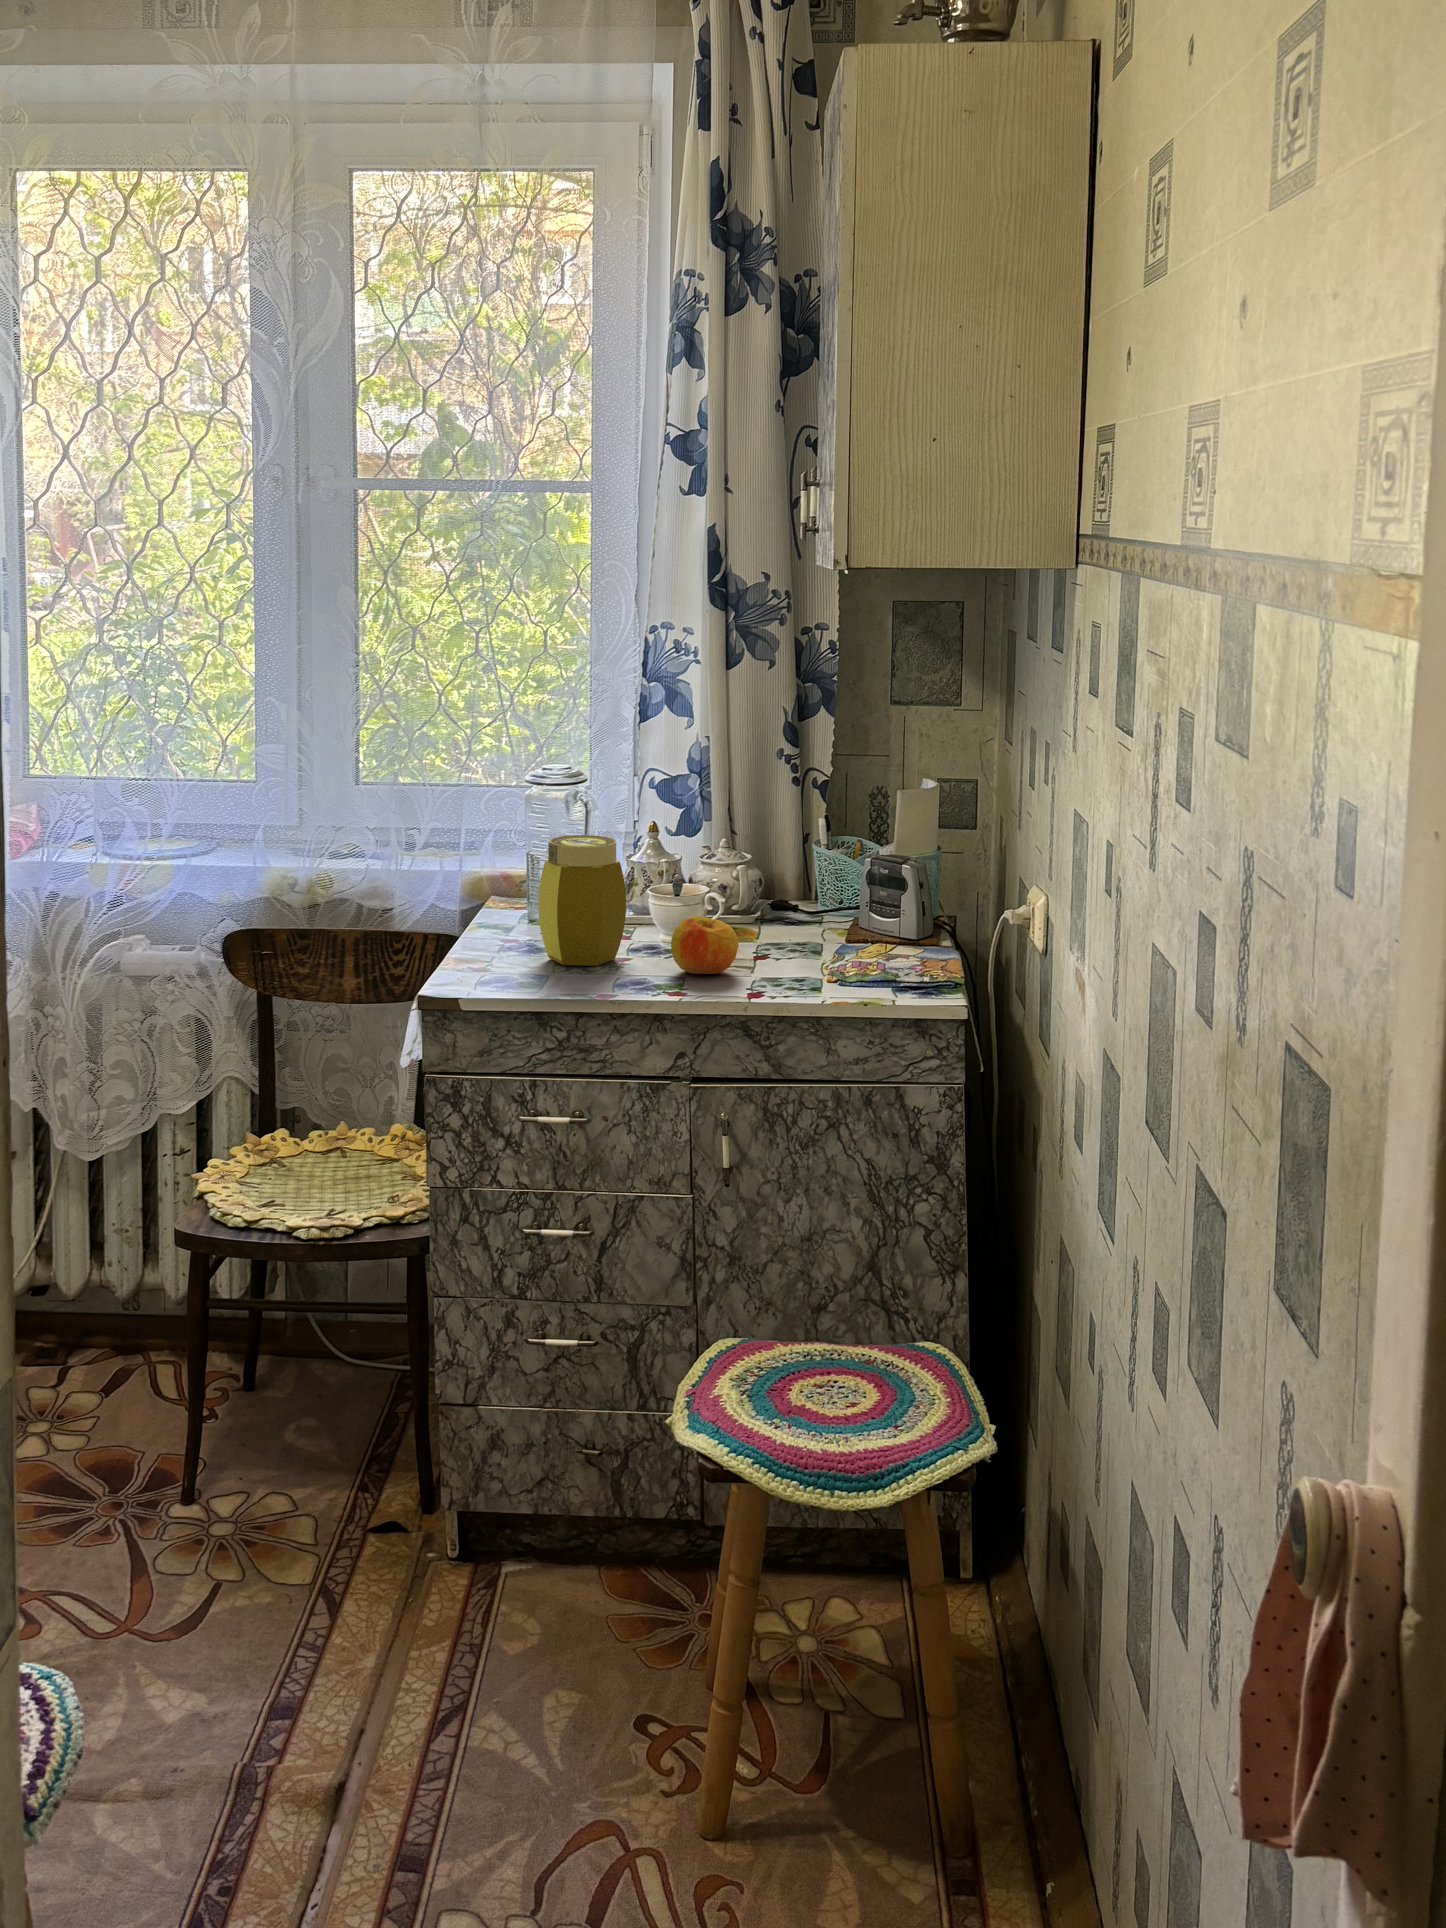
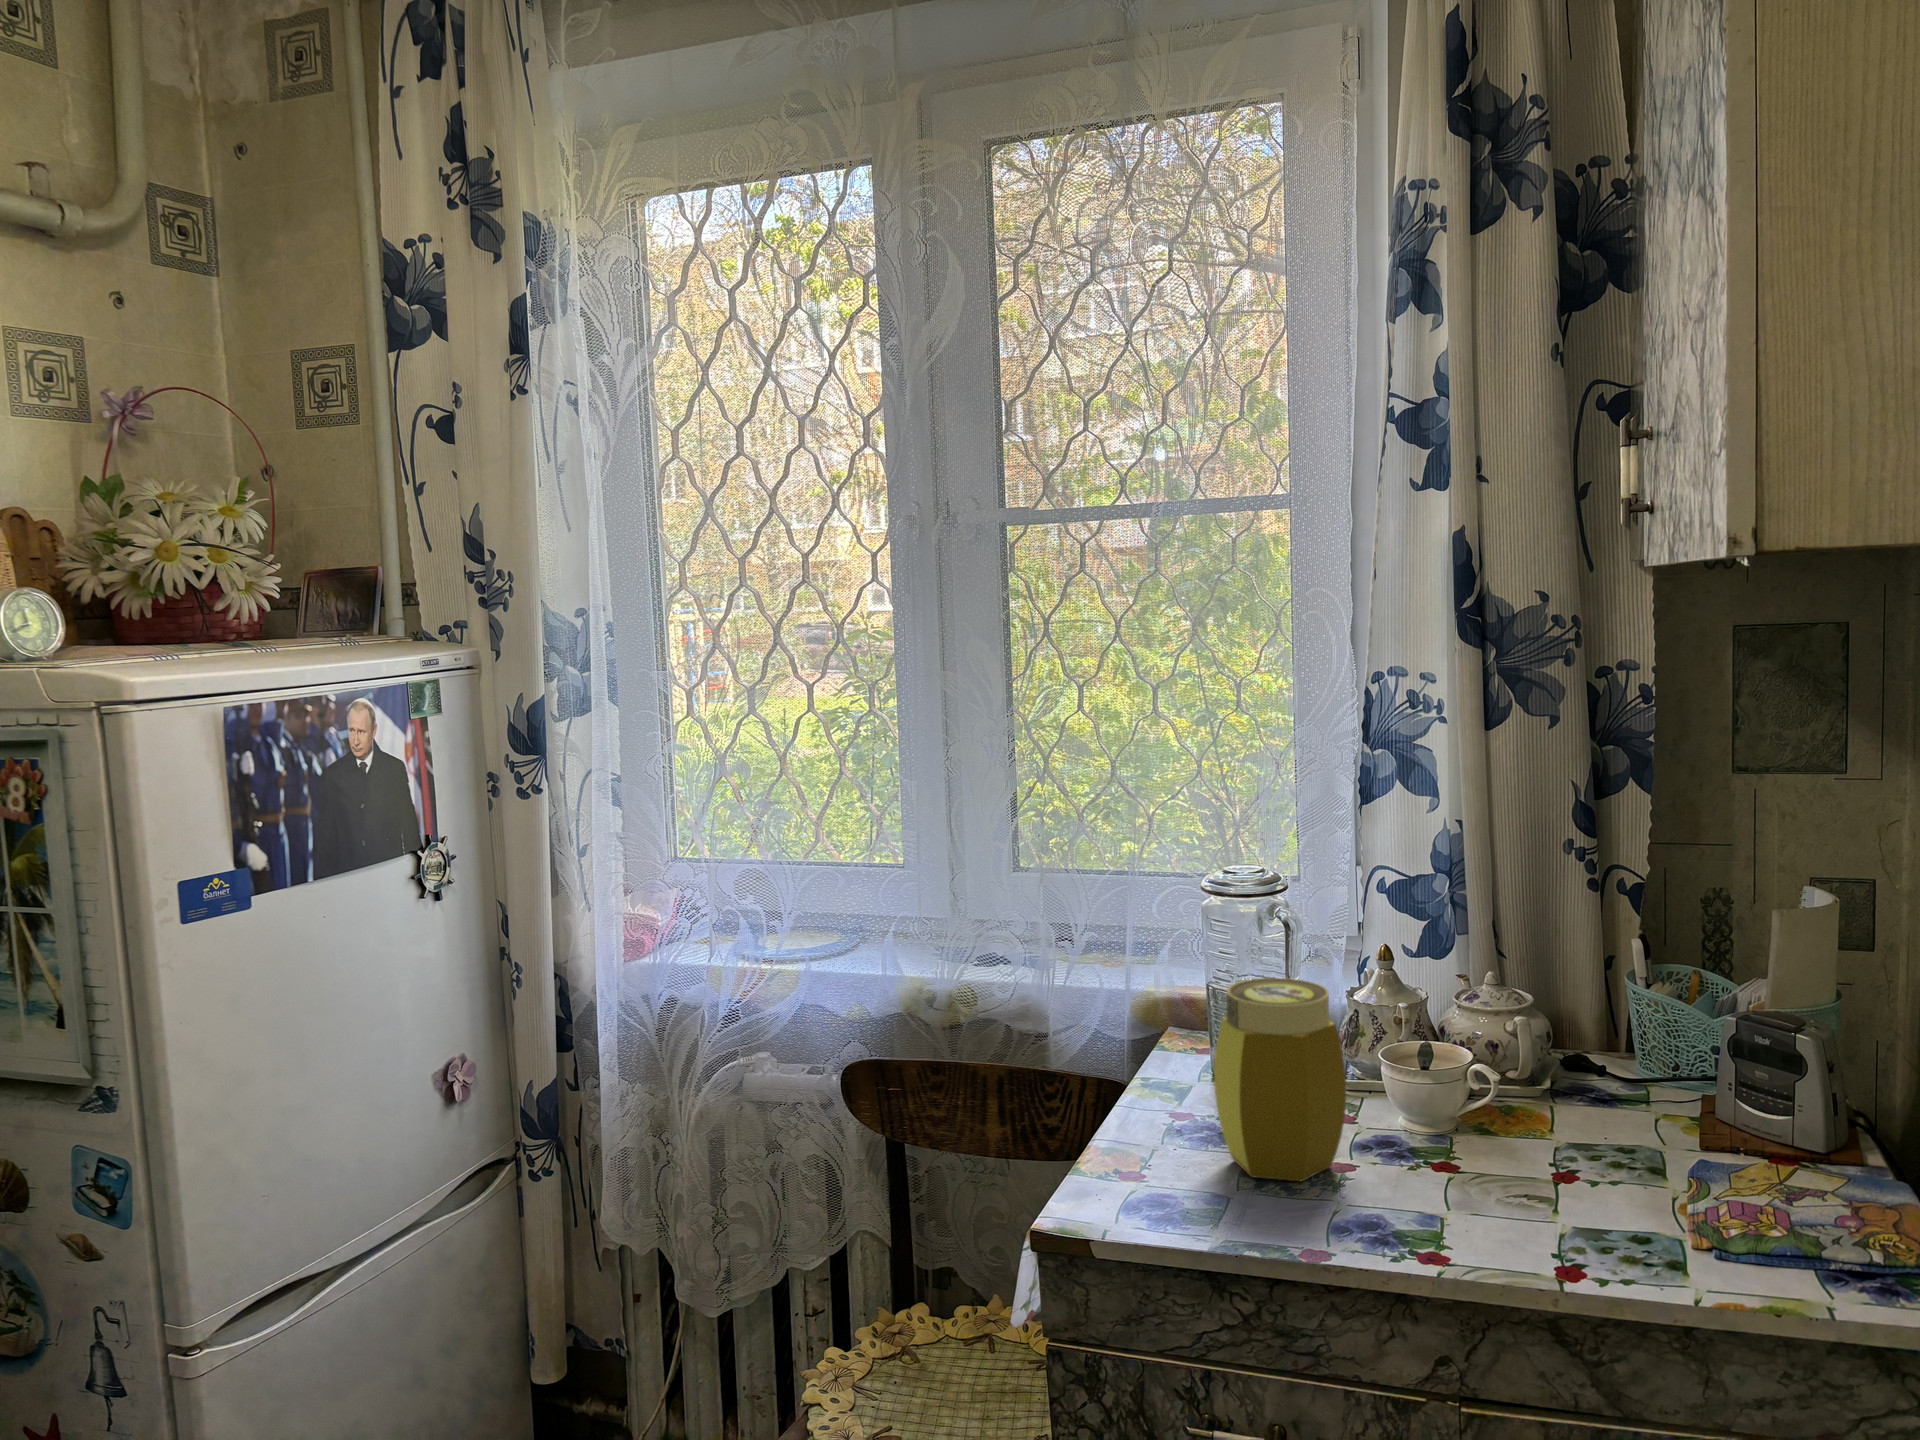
apple: present [671,916,738,974] -> none [1418,1117,1531,1216]

